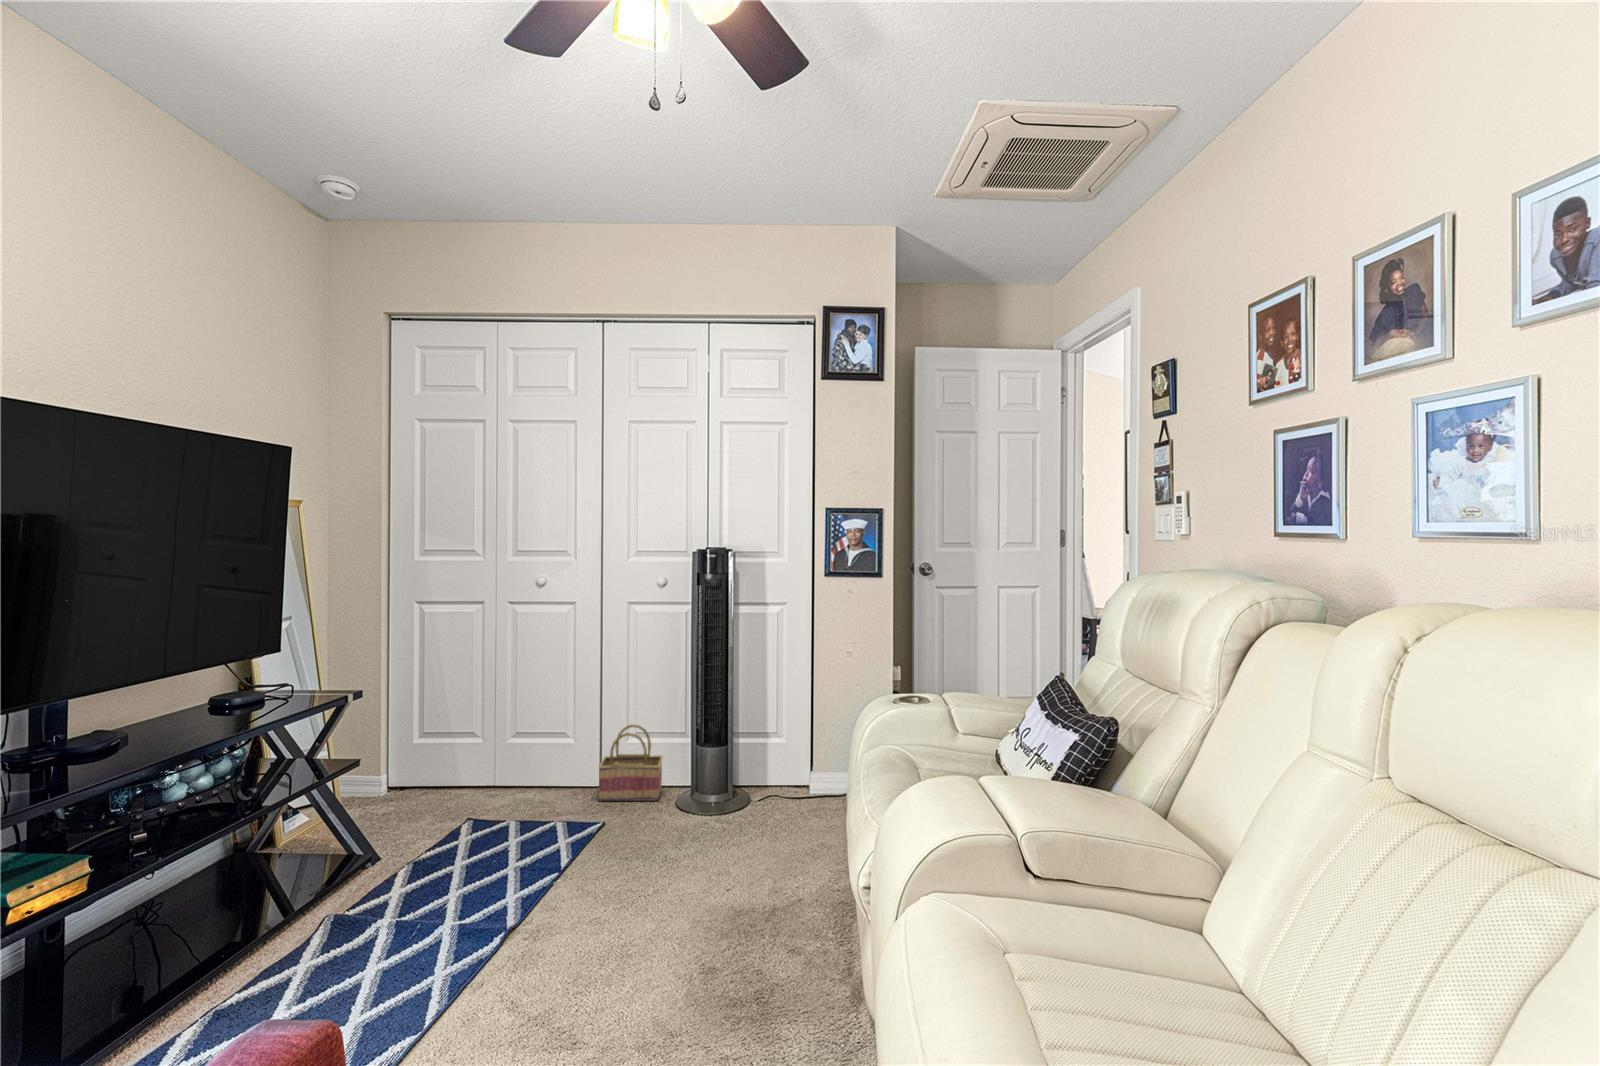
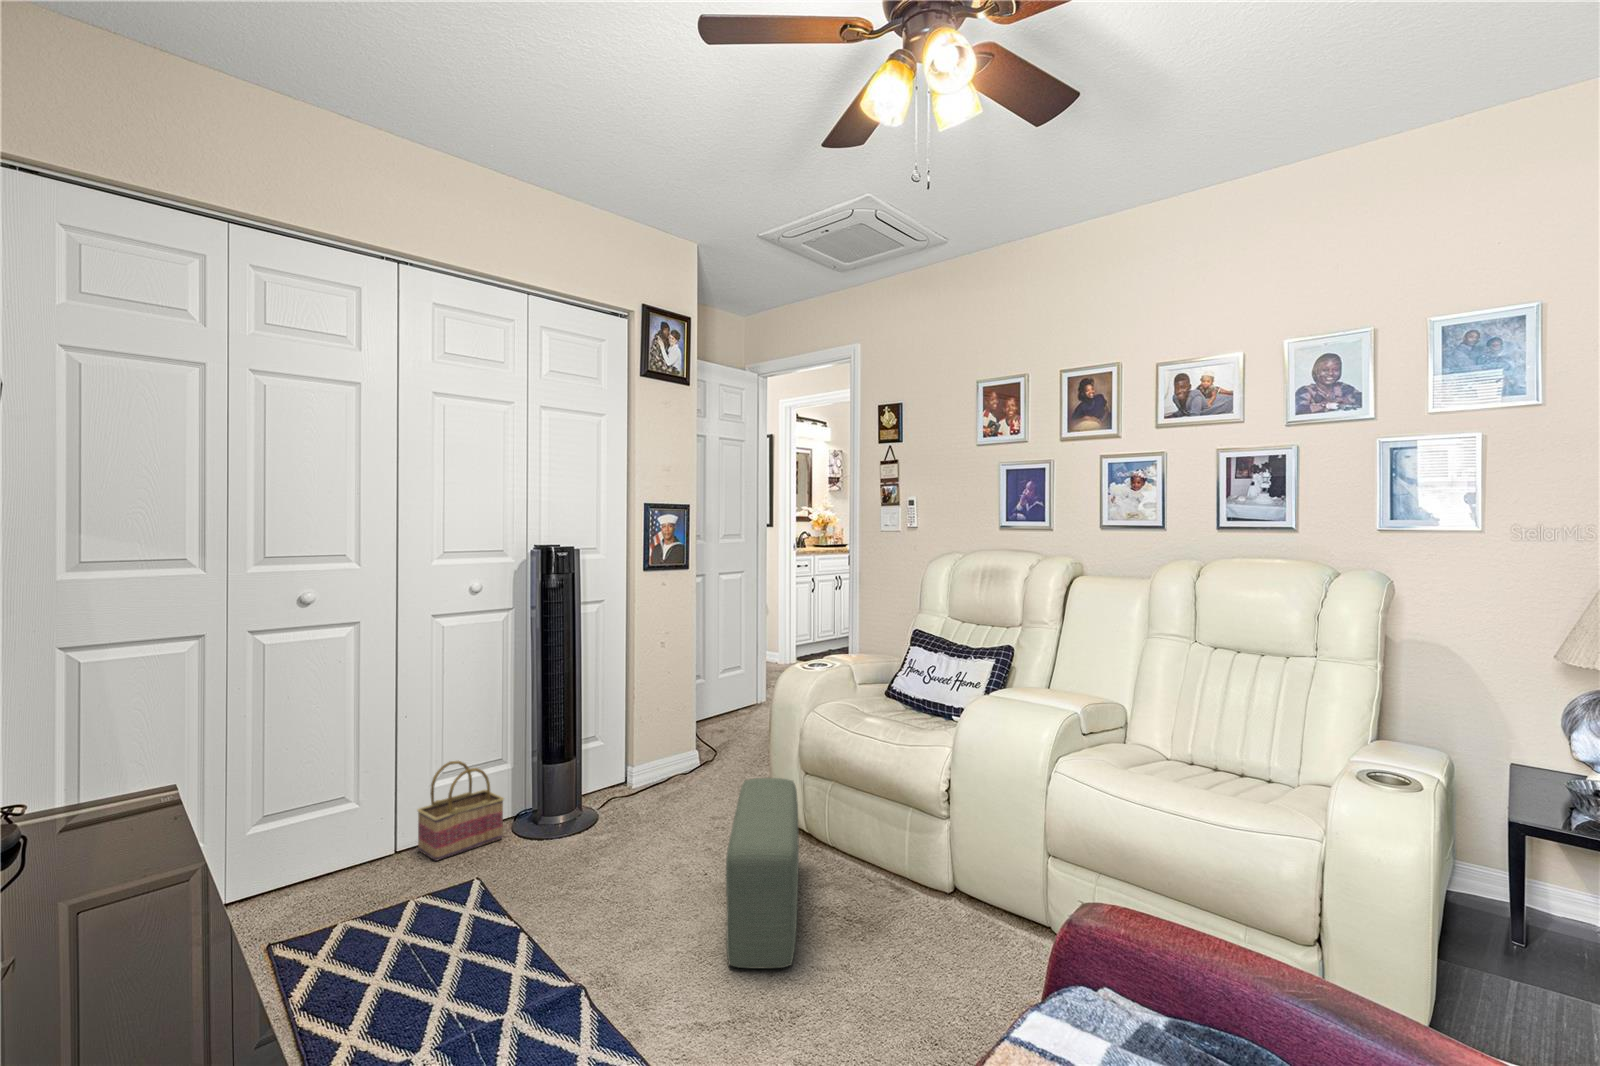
pouf: none [589,807,804,1010] -> present [726,778,799,968]

